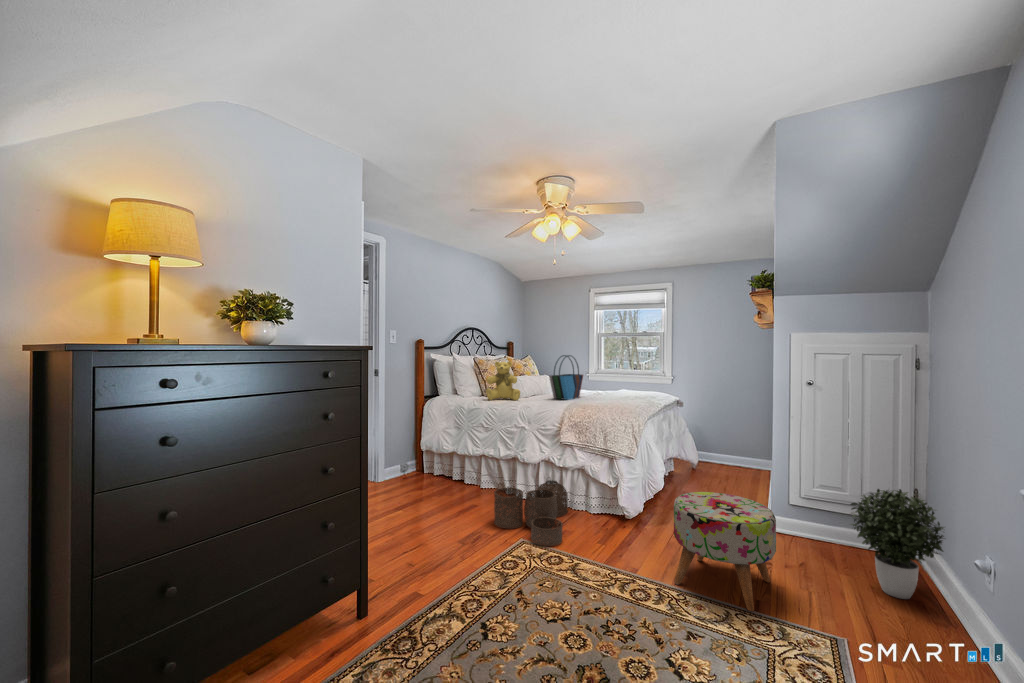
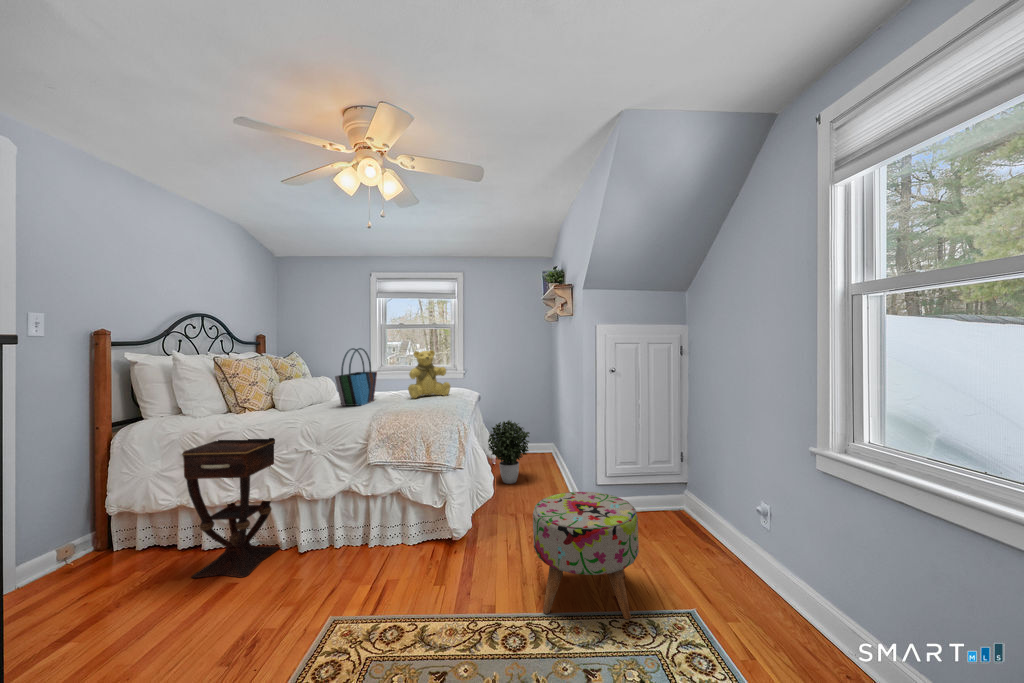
teddy bear: present [486,362,520,400] -> present [408,350,450,398]
side table: none [450,411,508,505] -> present [182,438,280,578]
woven basket: present [494,480,568,546] -> none [276,513,390,616]
potted plant: present [851,489,944,599] -> present [488,420,530,484]

